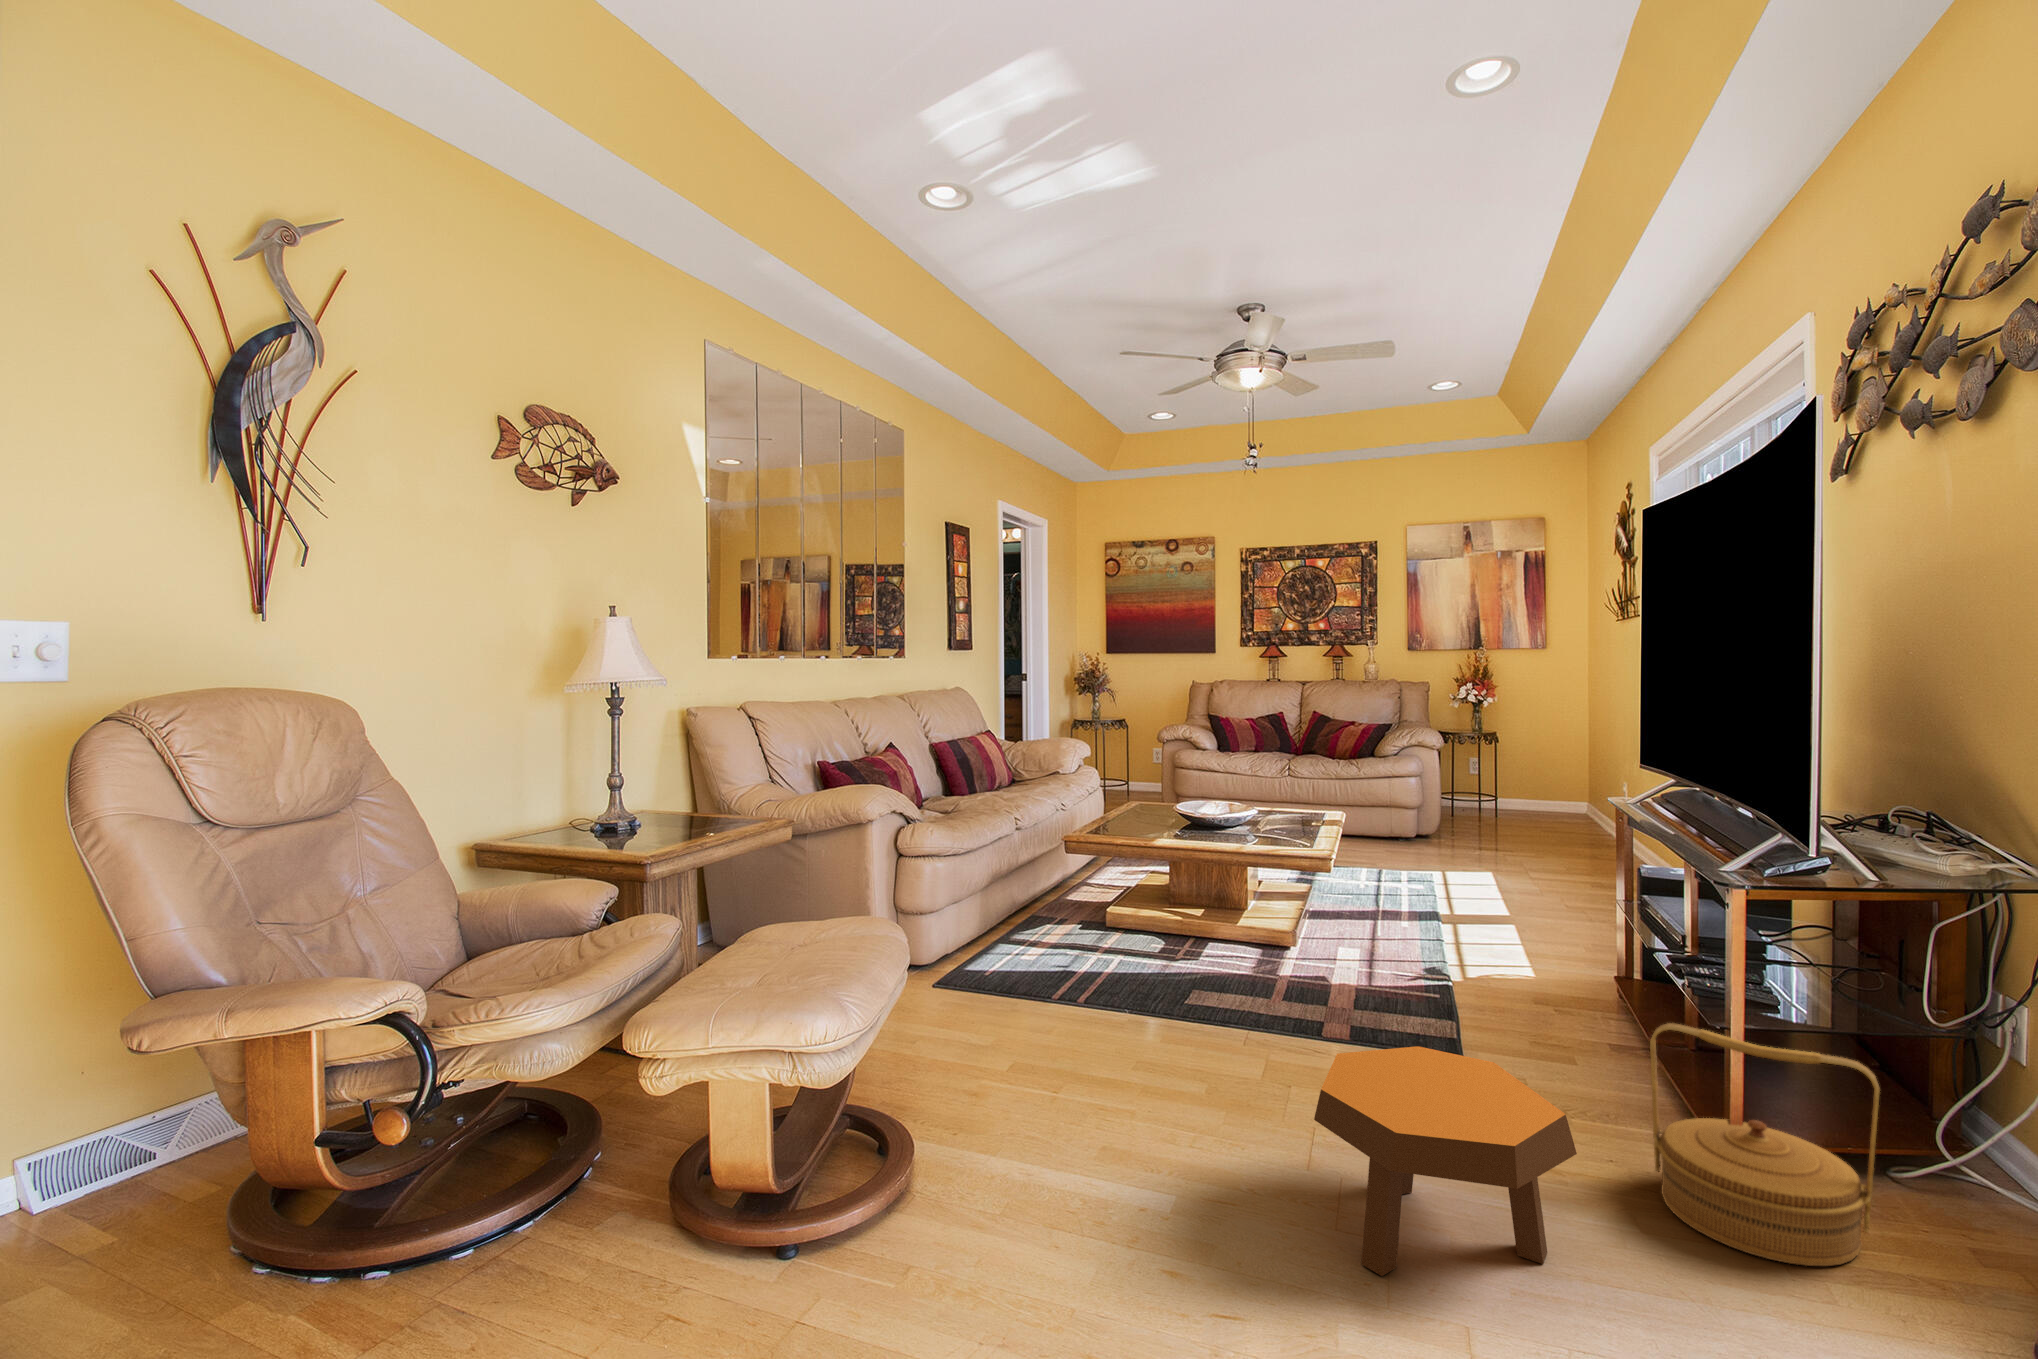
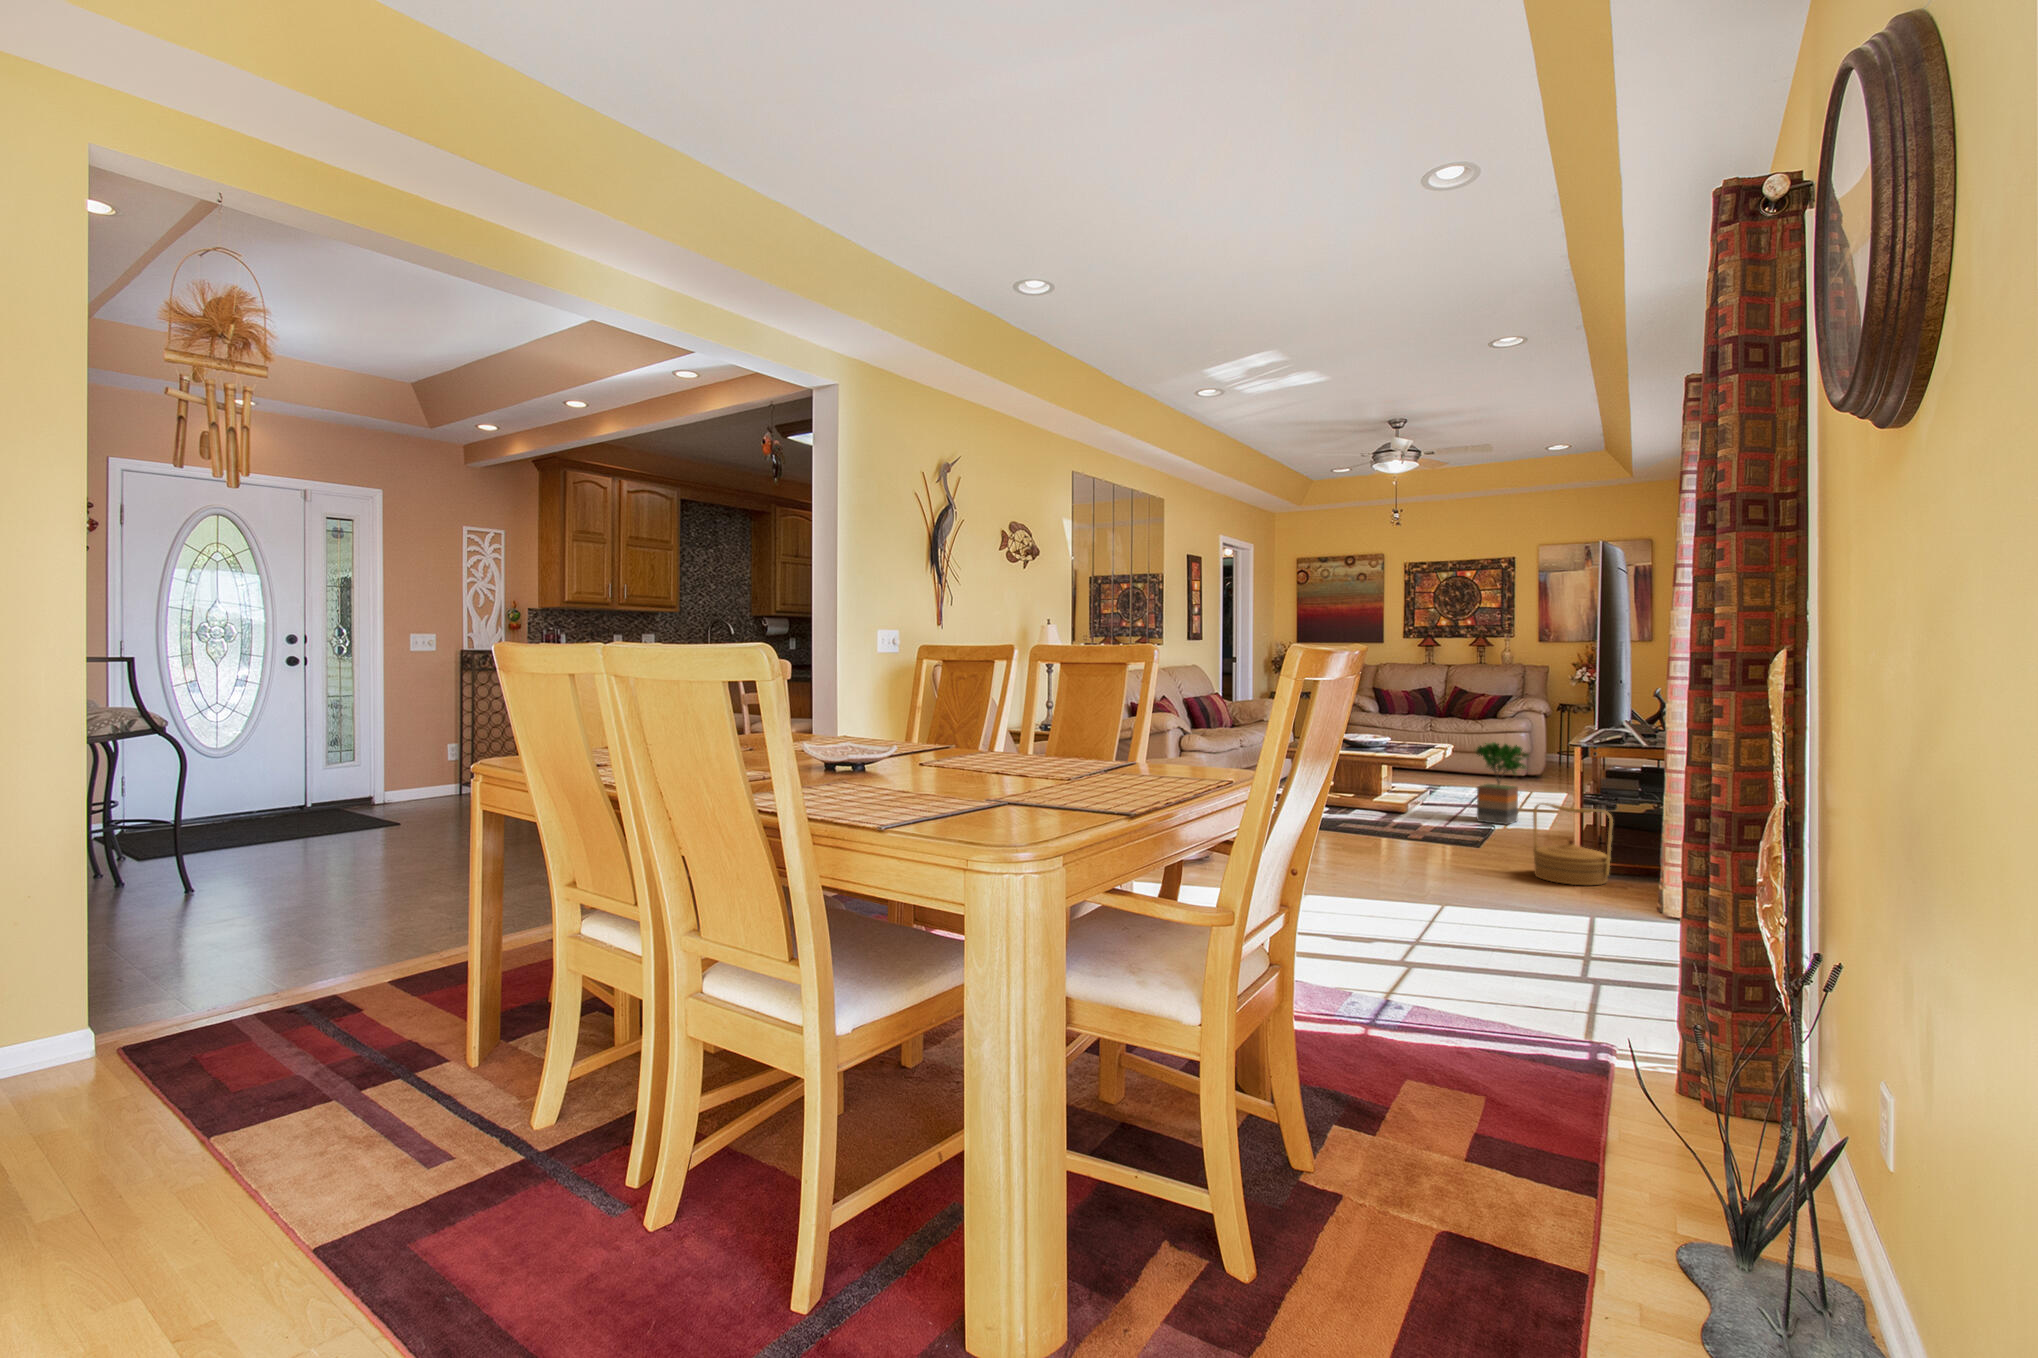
potted tree: none [1402,820,1506,974] -> present [1476,742,1529,825]
footstool: present [1314,1046,1577,1276] -> none [1382,814,1483,881]

